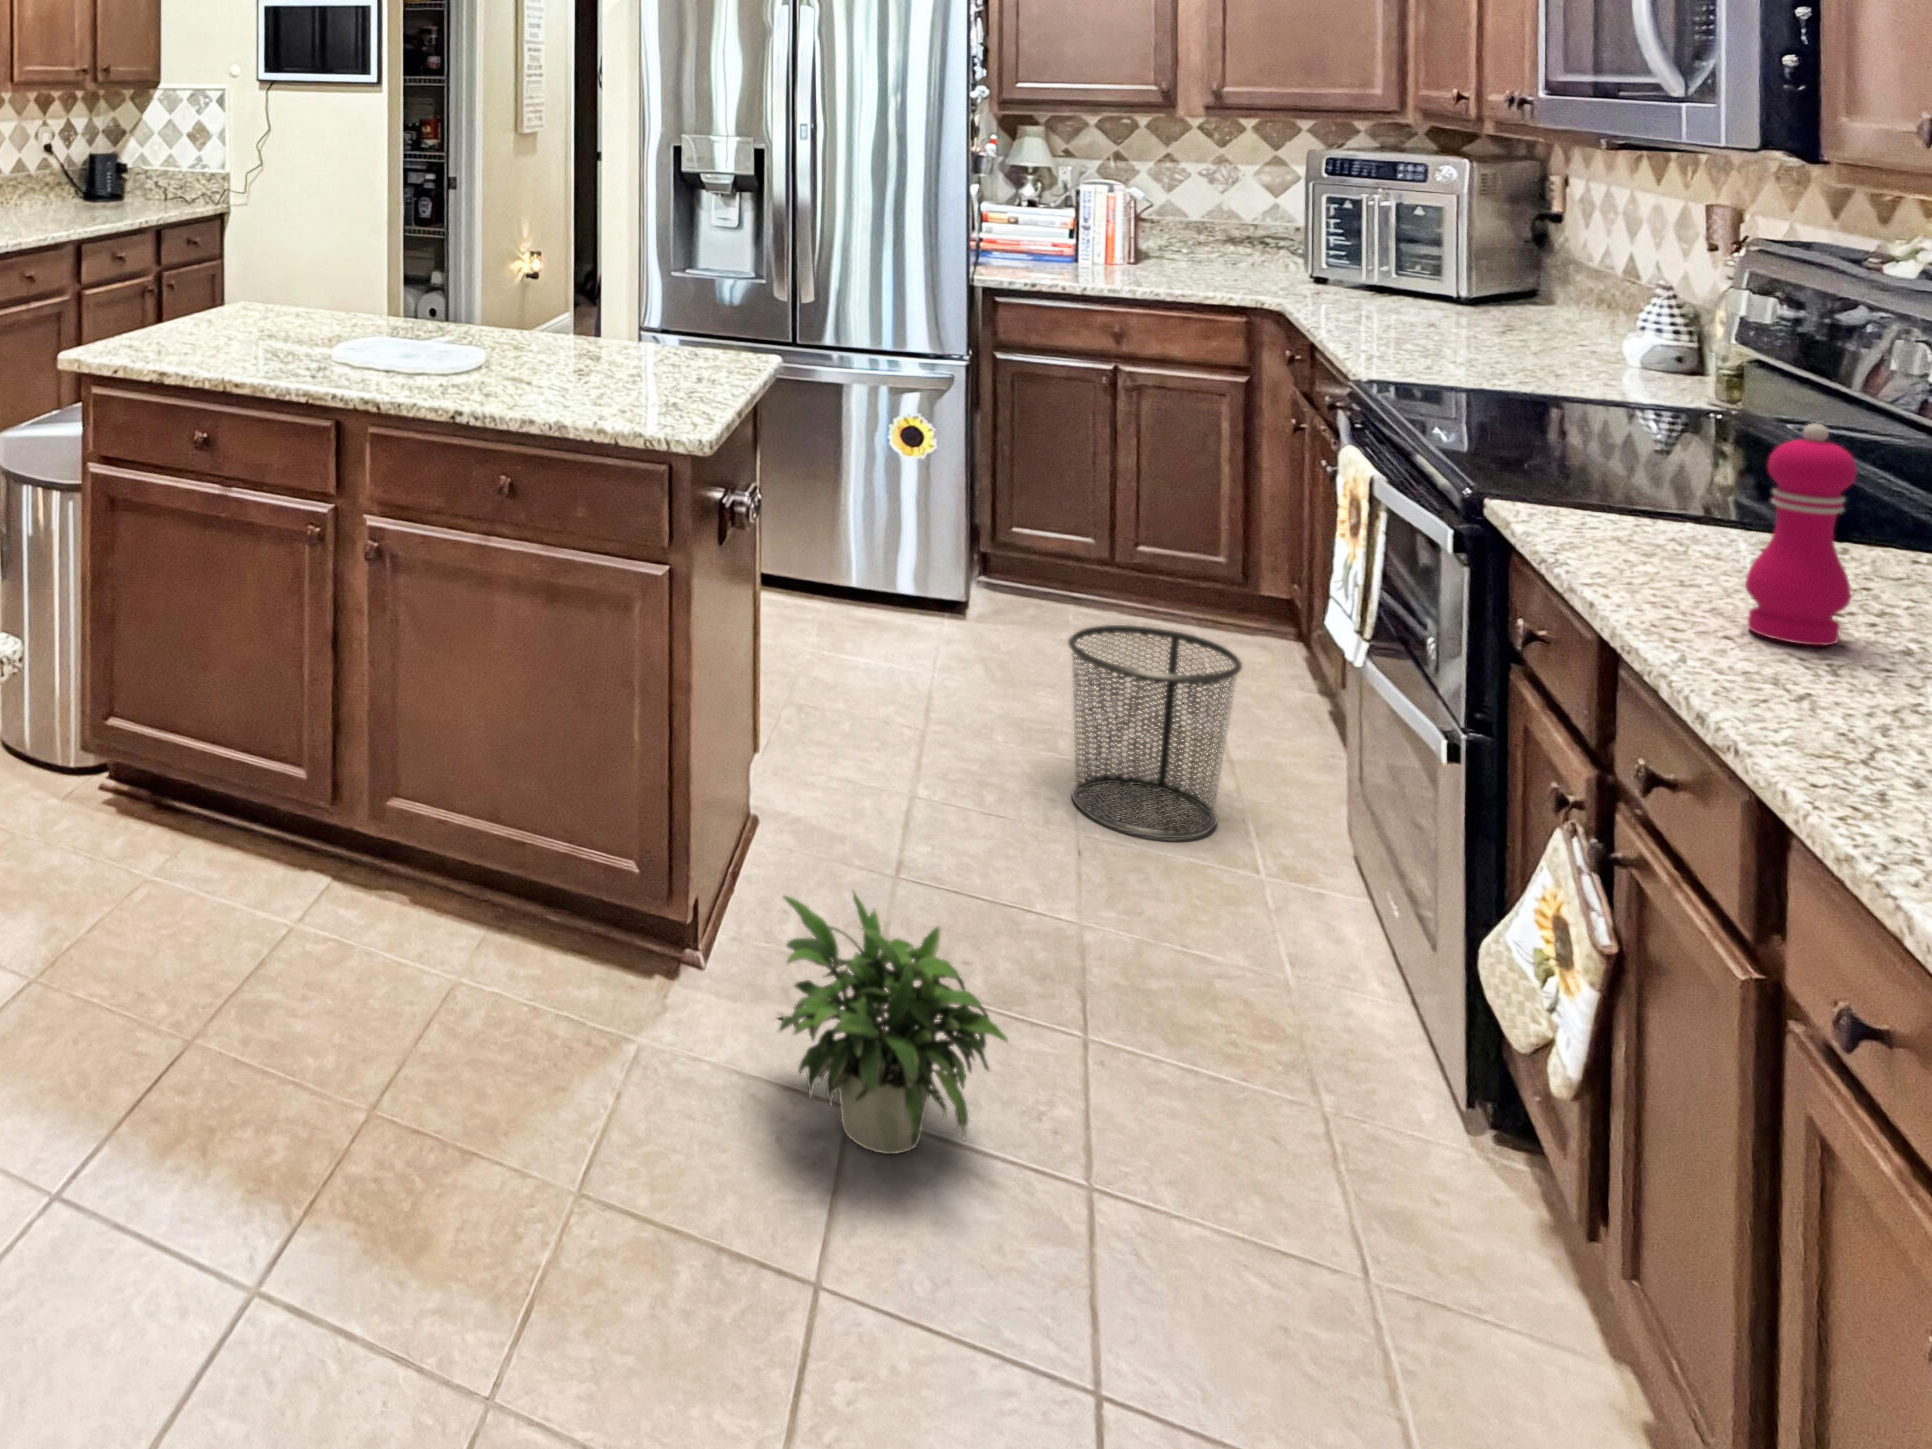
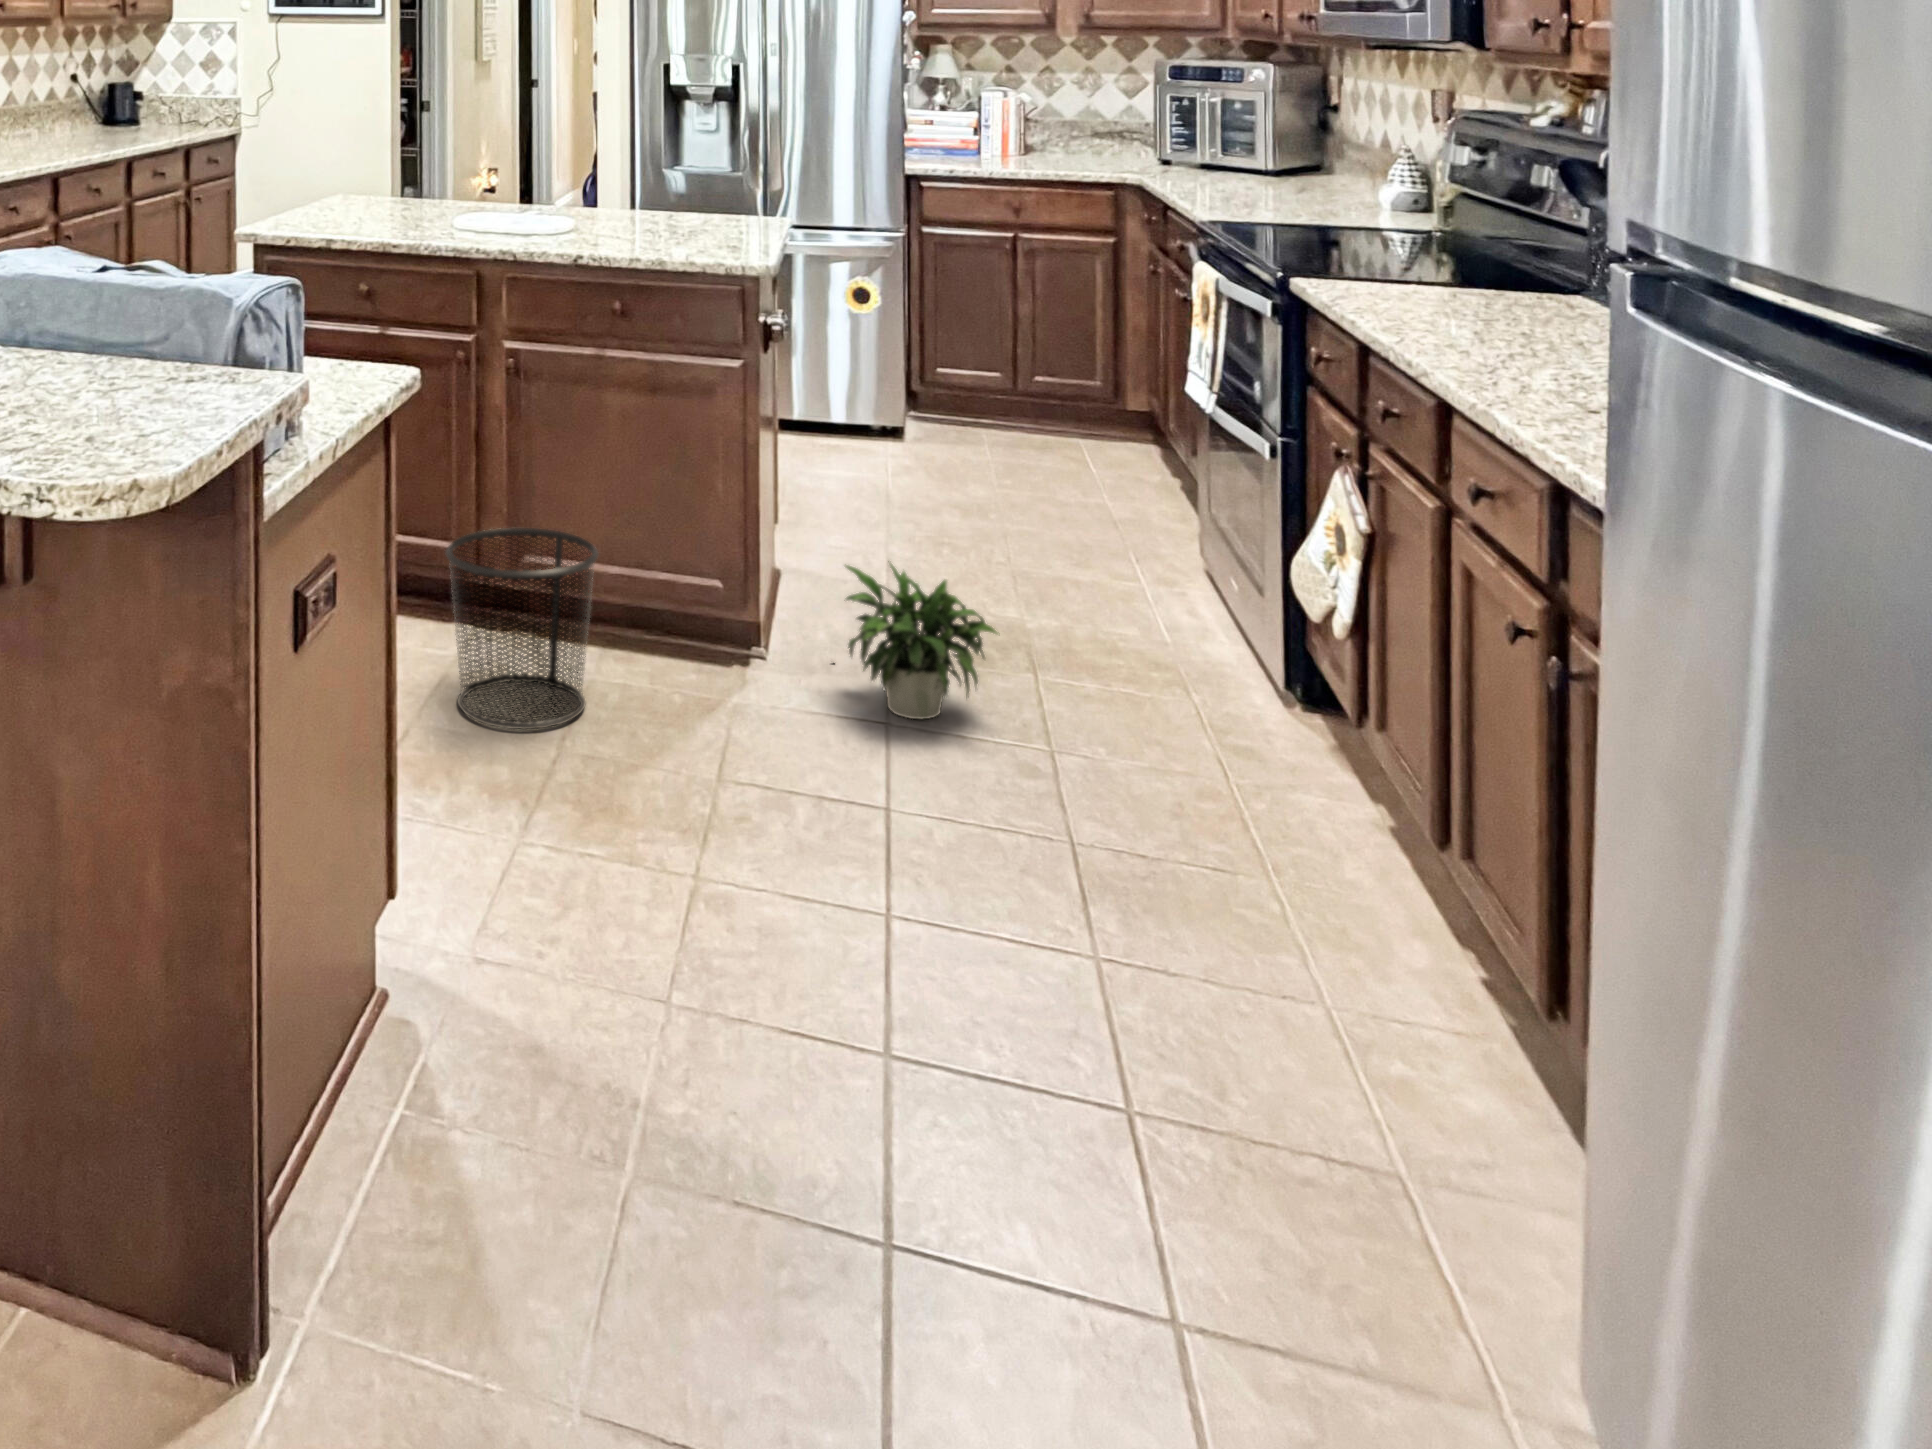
pepper mill: present [1745,424,1857,646] -> none [1426,195,1482,319]
waste bin: present [1068,625,1242,838] -> present [446,528,598,729]

